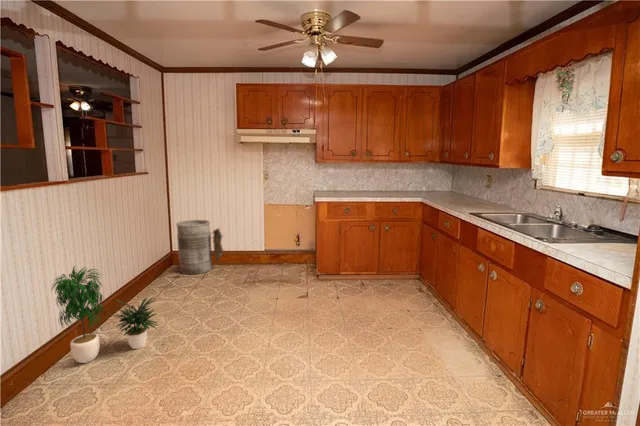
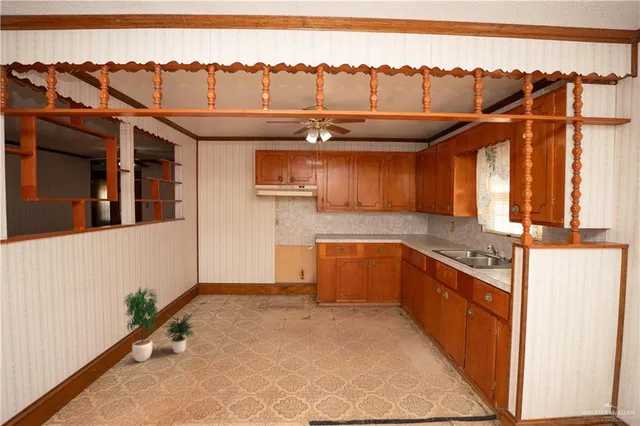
trash can: present [176,220,224,274] -> none [203,257,241,302]

